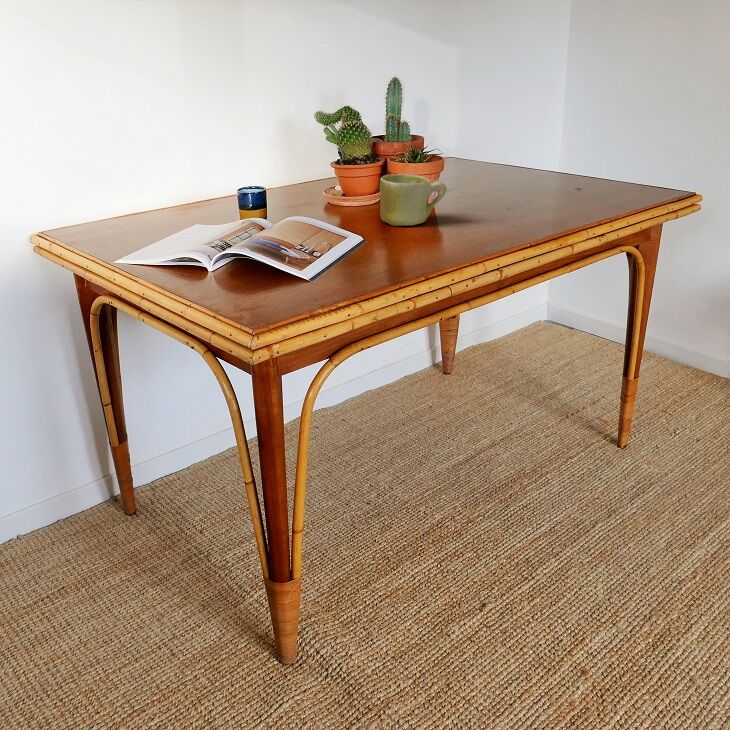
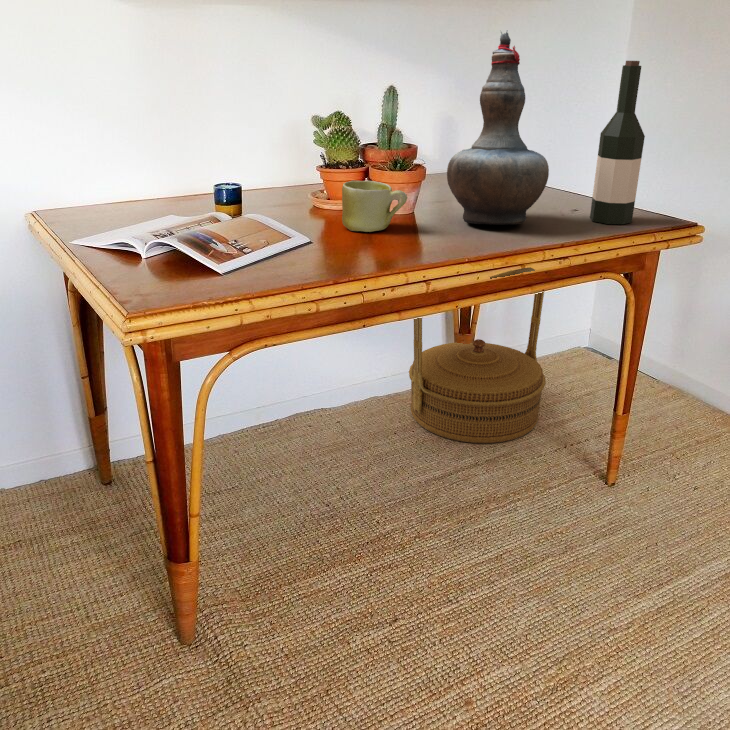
decorative vase: none [472,16,572,209] -> present [447,32,549,225]
wine bottle: none [599,43,650,200] -> present [590,61,645,224]
woven basket: none [405,247,539,424] -> present [409,267,546,443]

